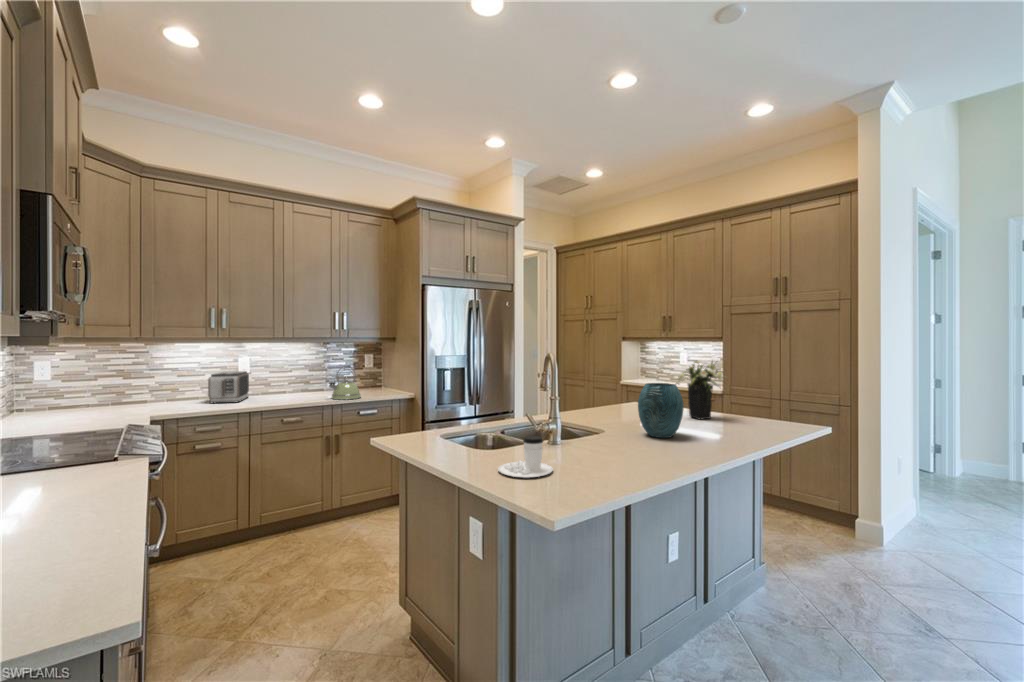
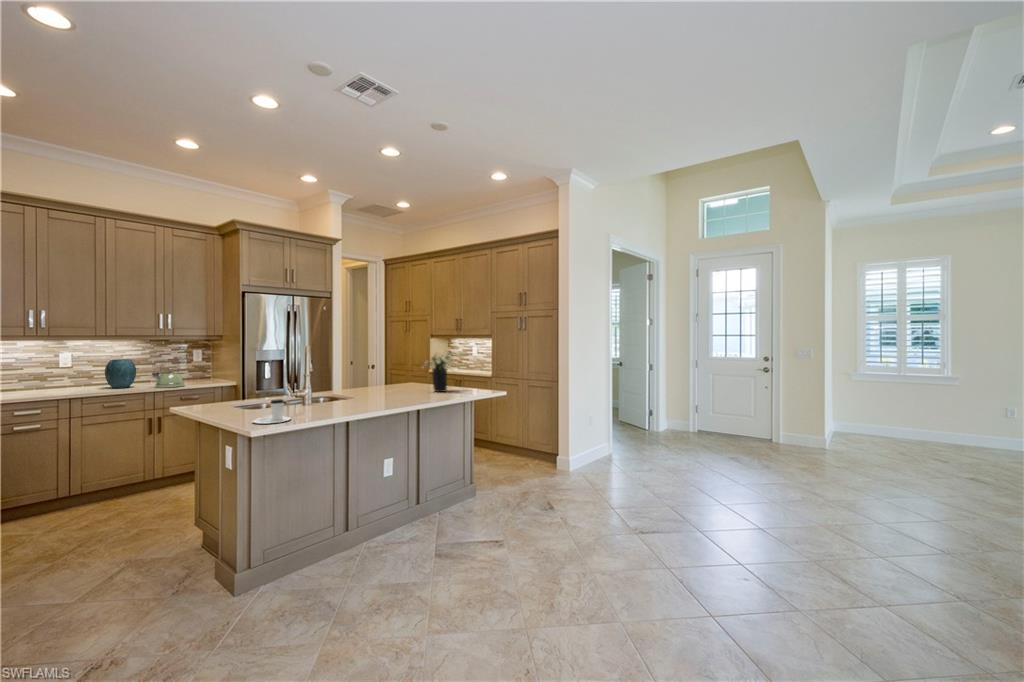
toaster: present [208,371,249,403] -> none [26,365,70,393]
vase: present [638,383,684,438] -> present [105,359,136,388]

